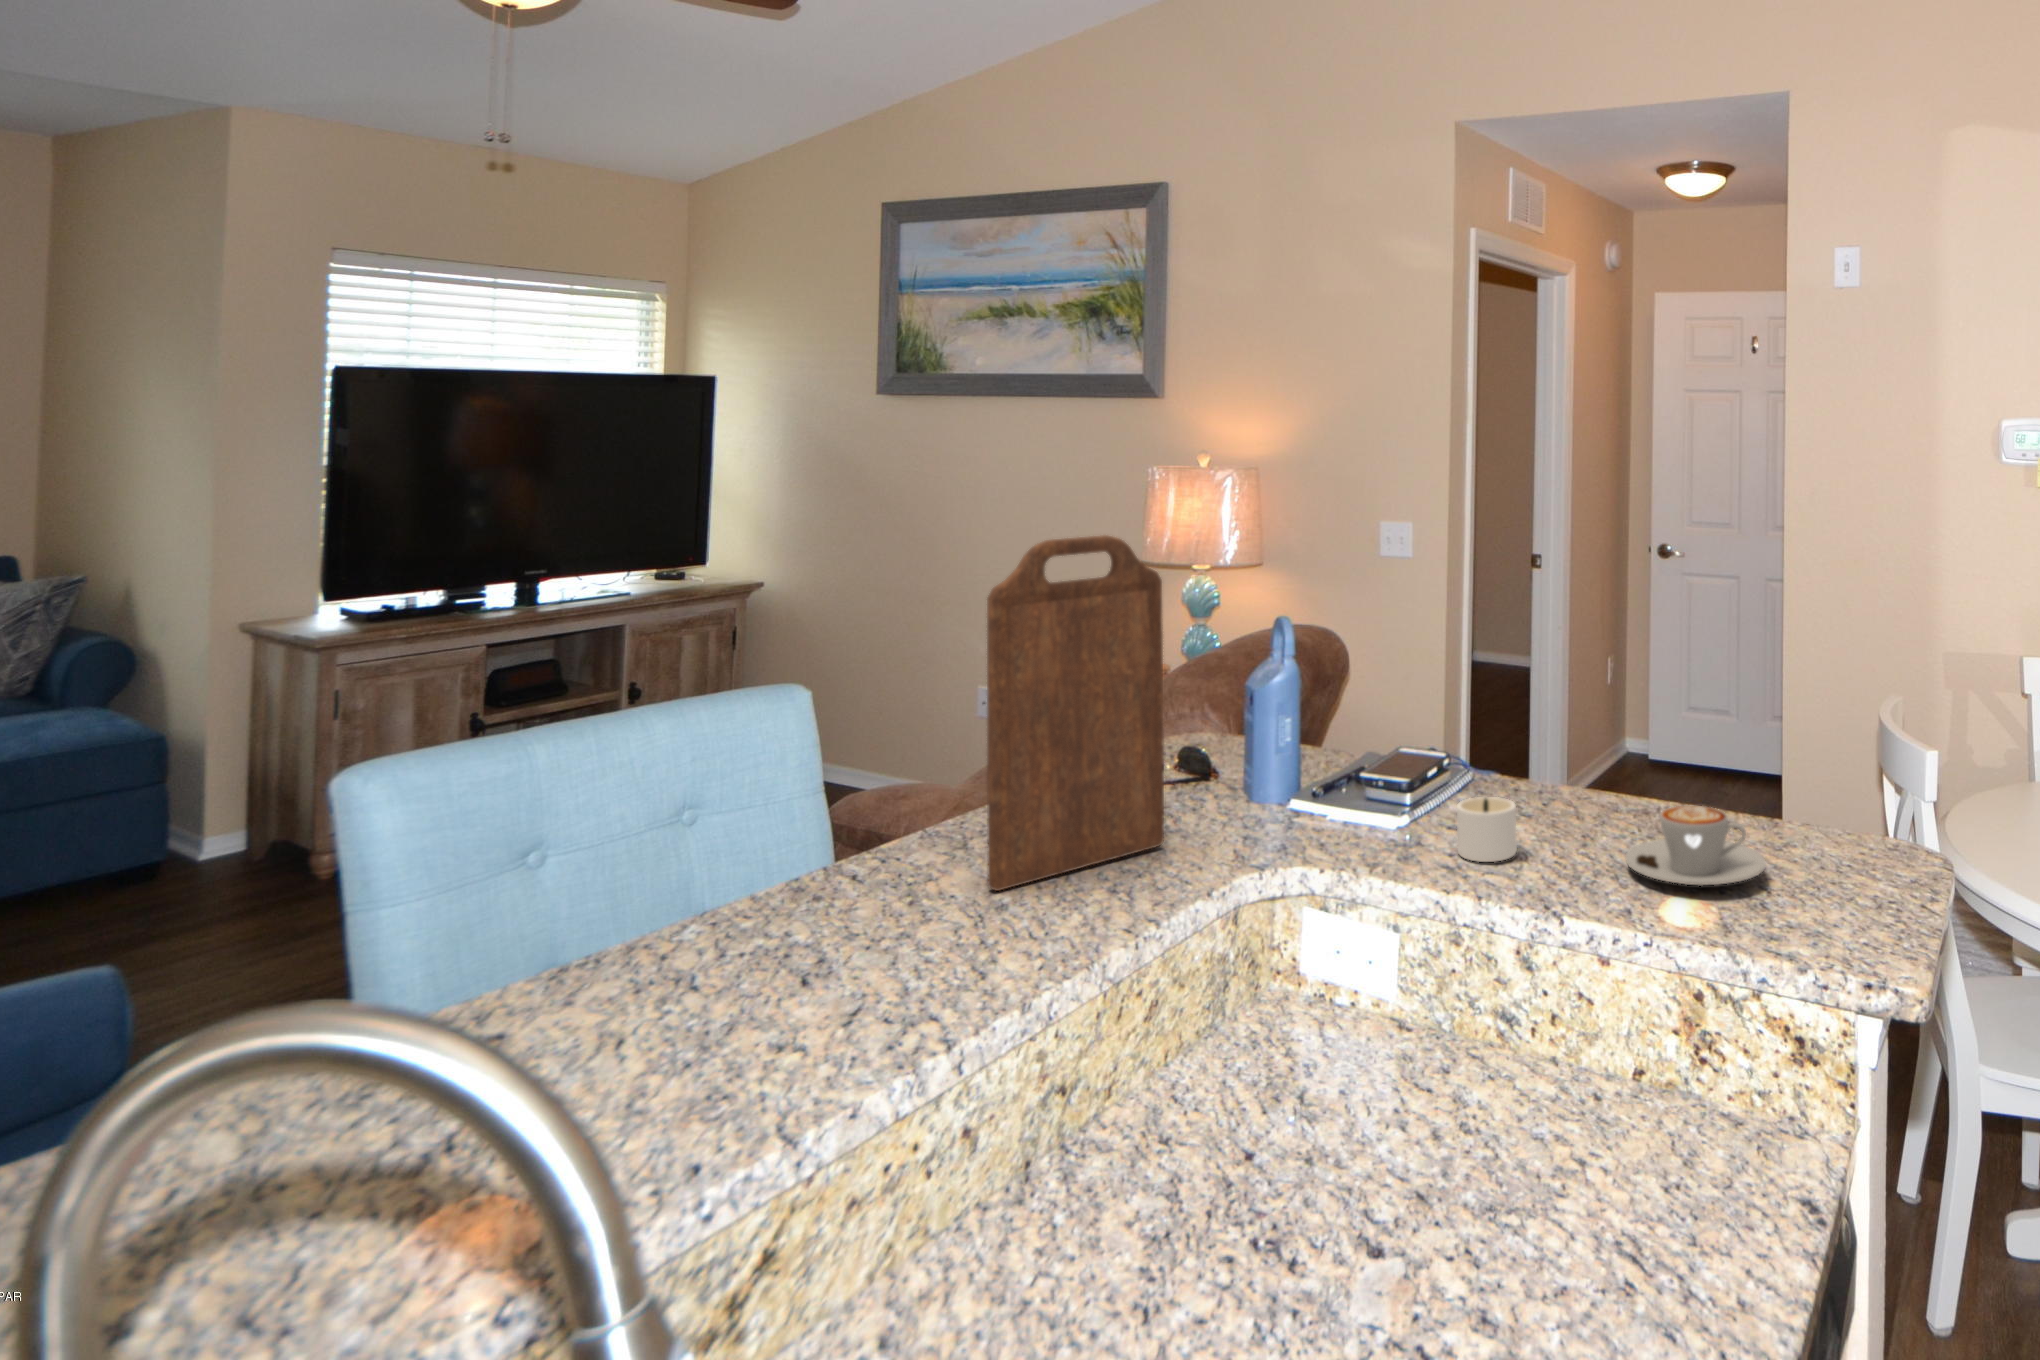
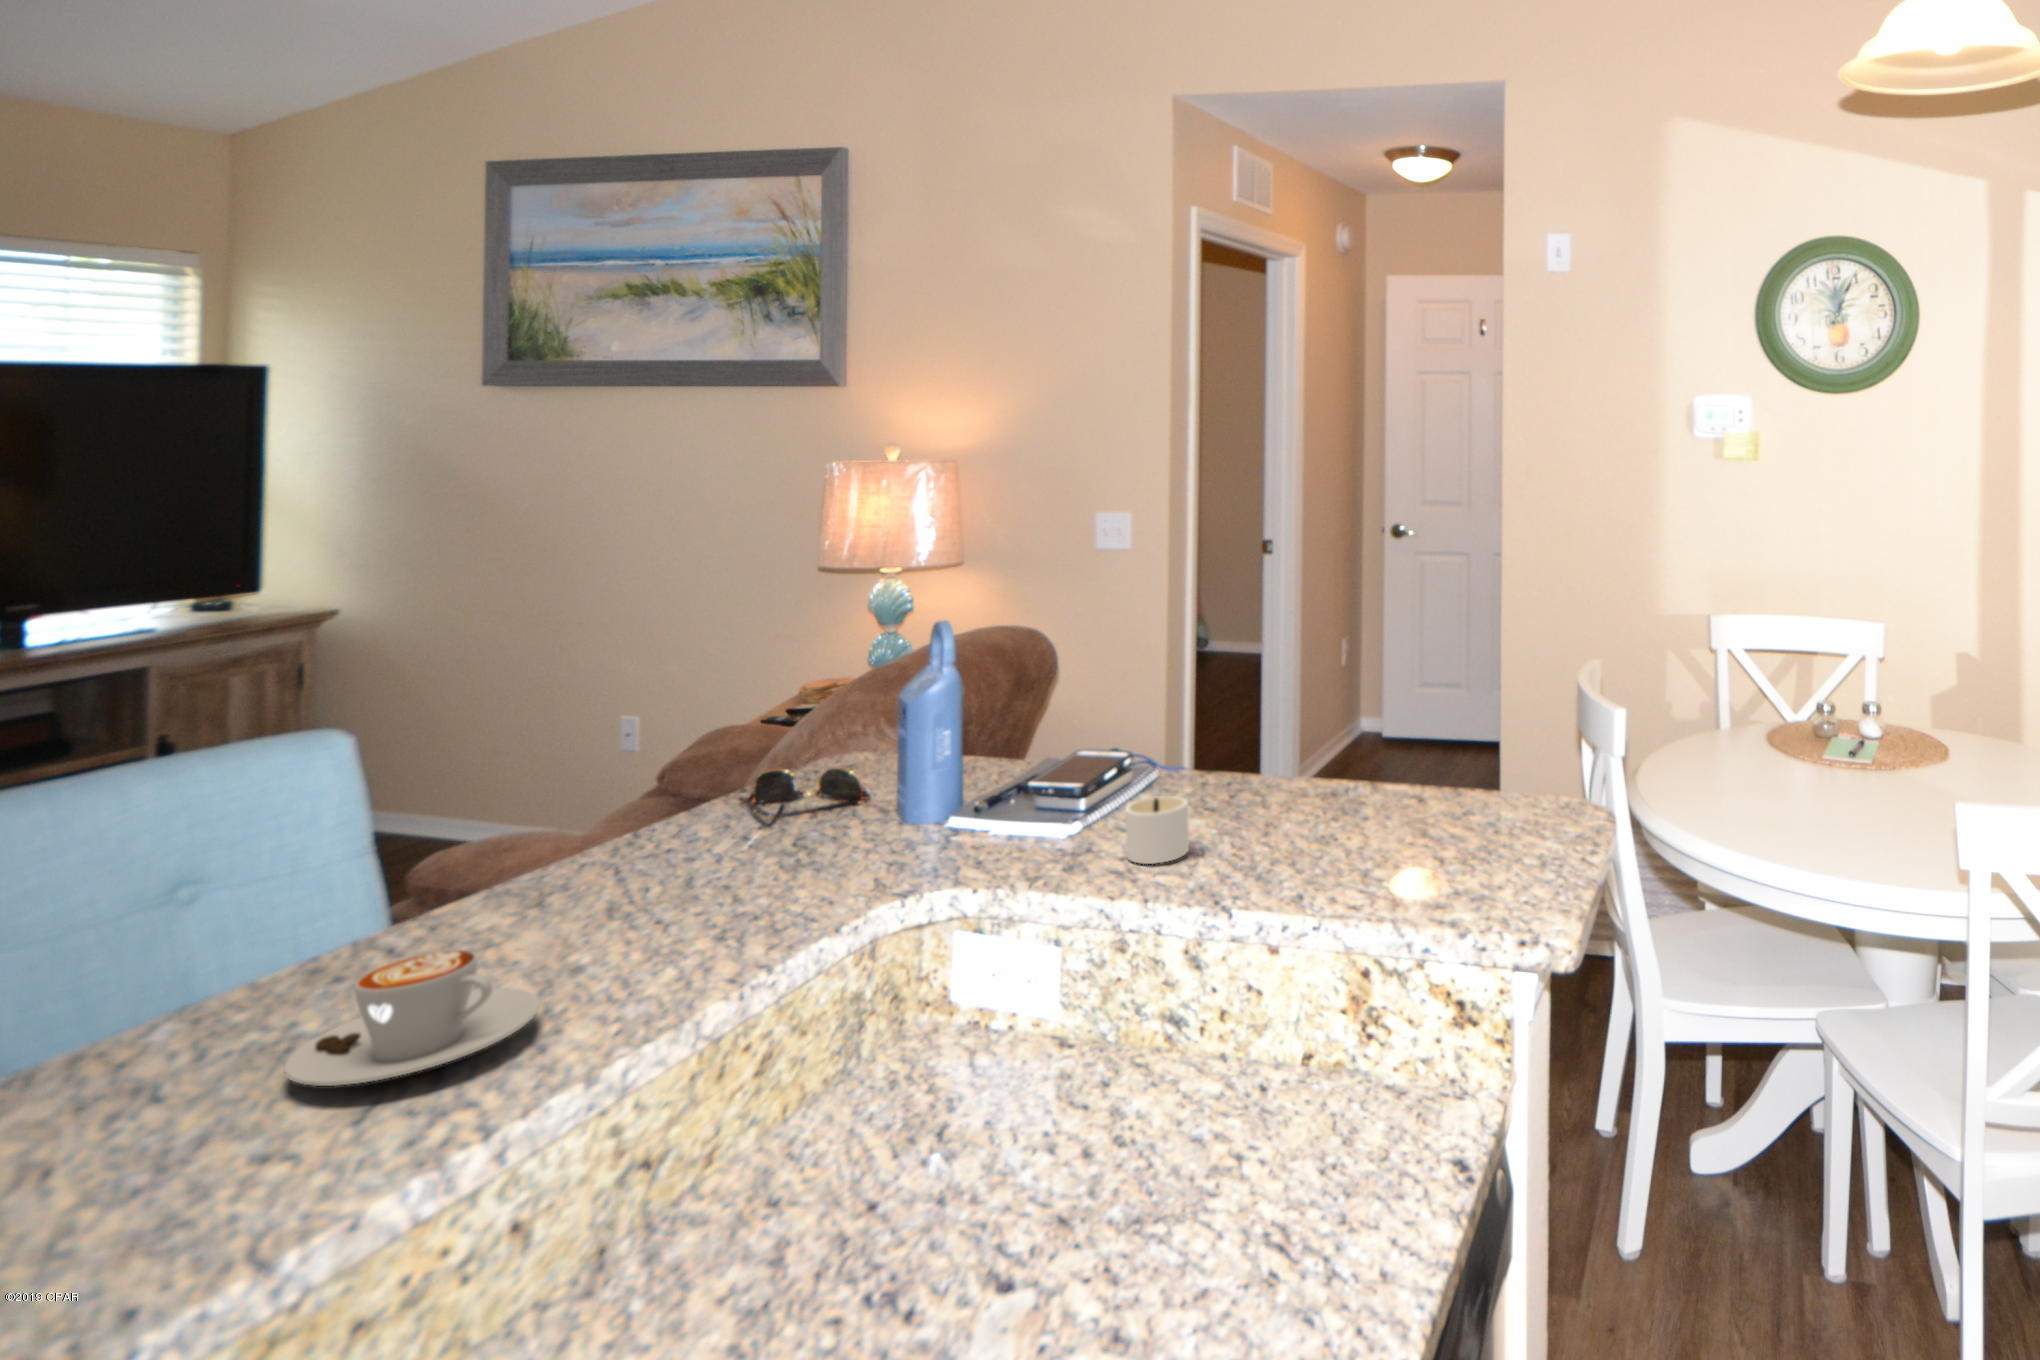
cutting board: present [987,535,1164,891] -> none [560,543,792,950]
coffee cup: present [1626,805,1766,886] -> present [284,950,540,1086]

